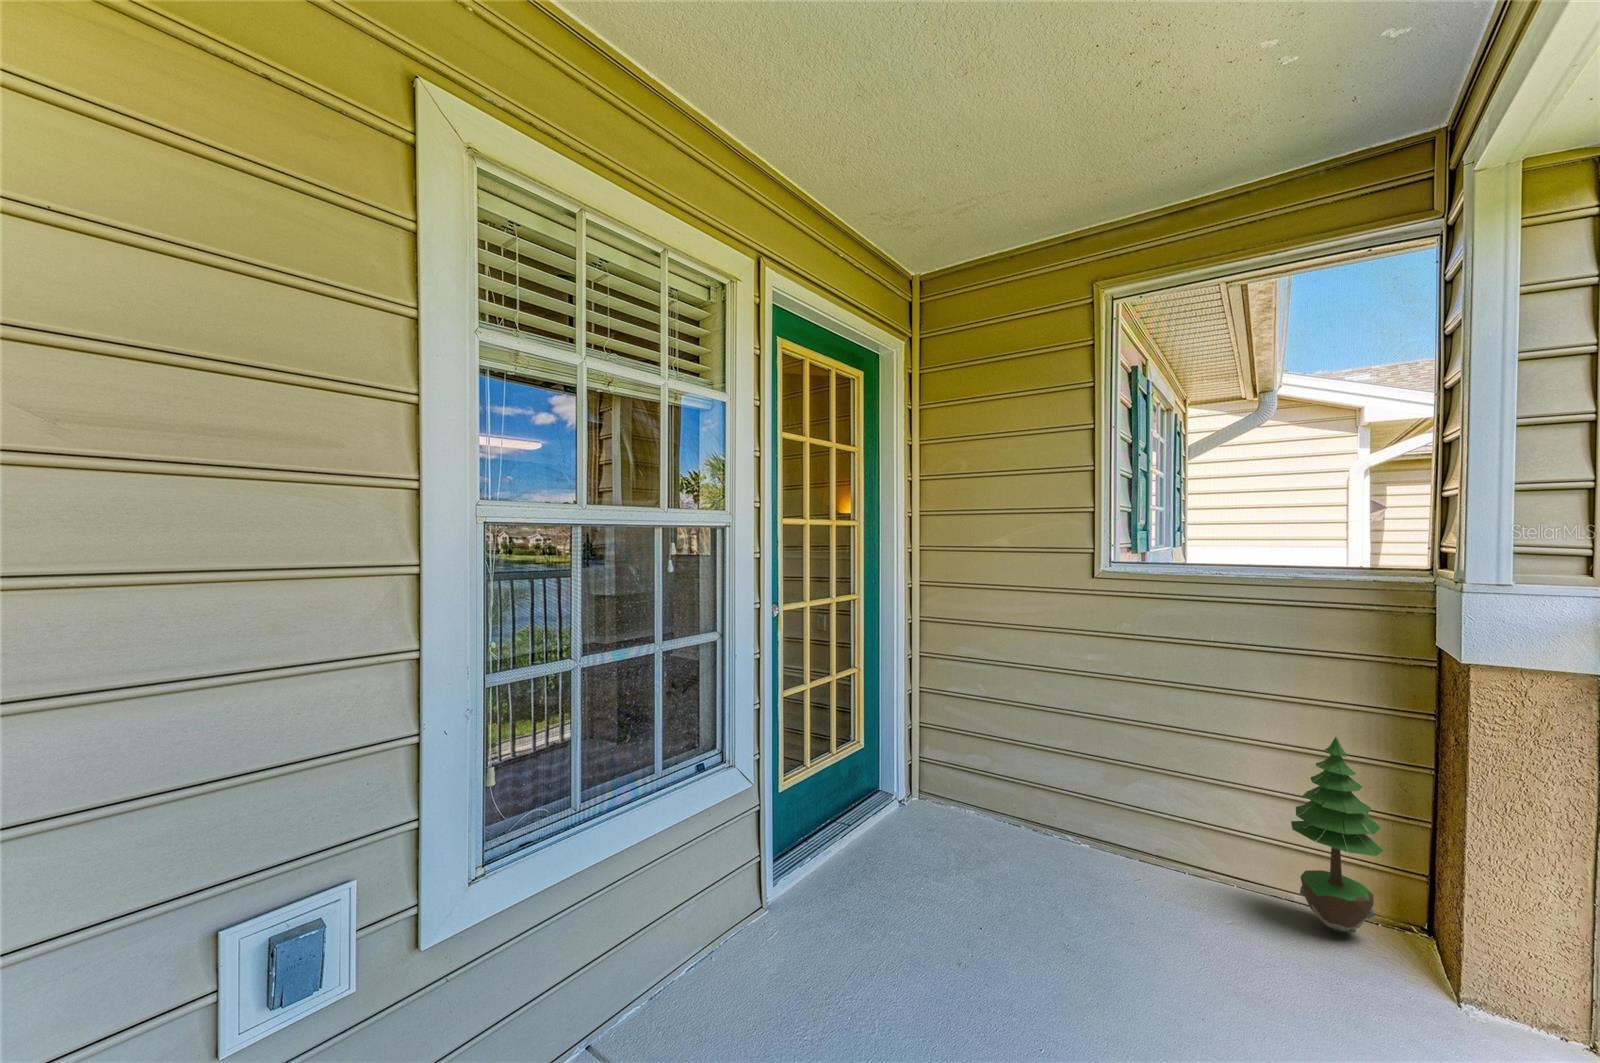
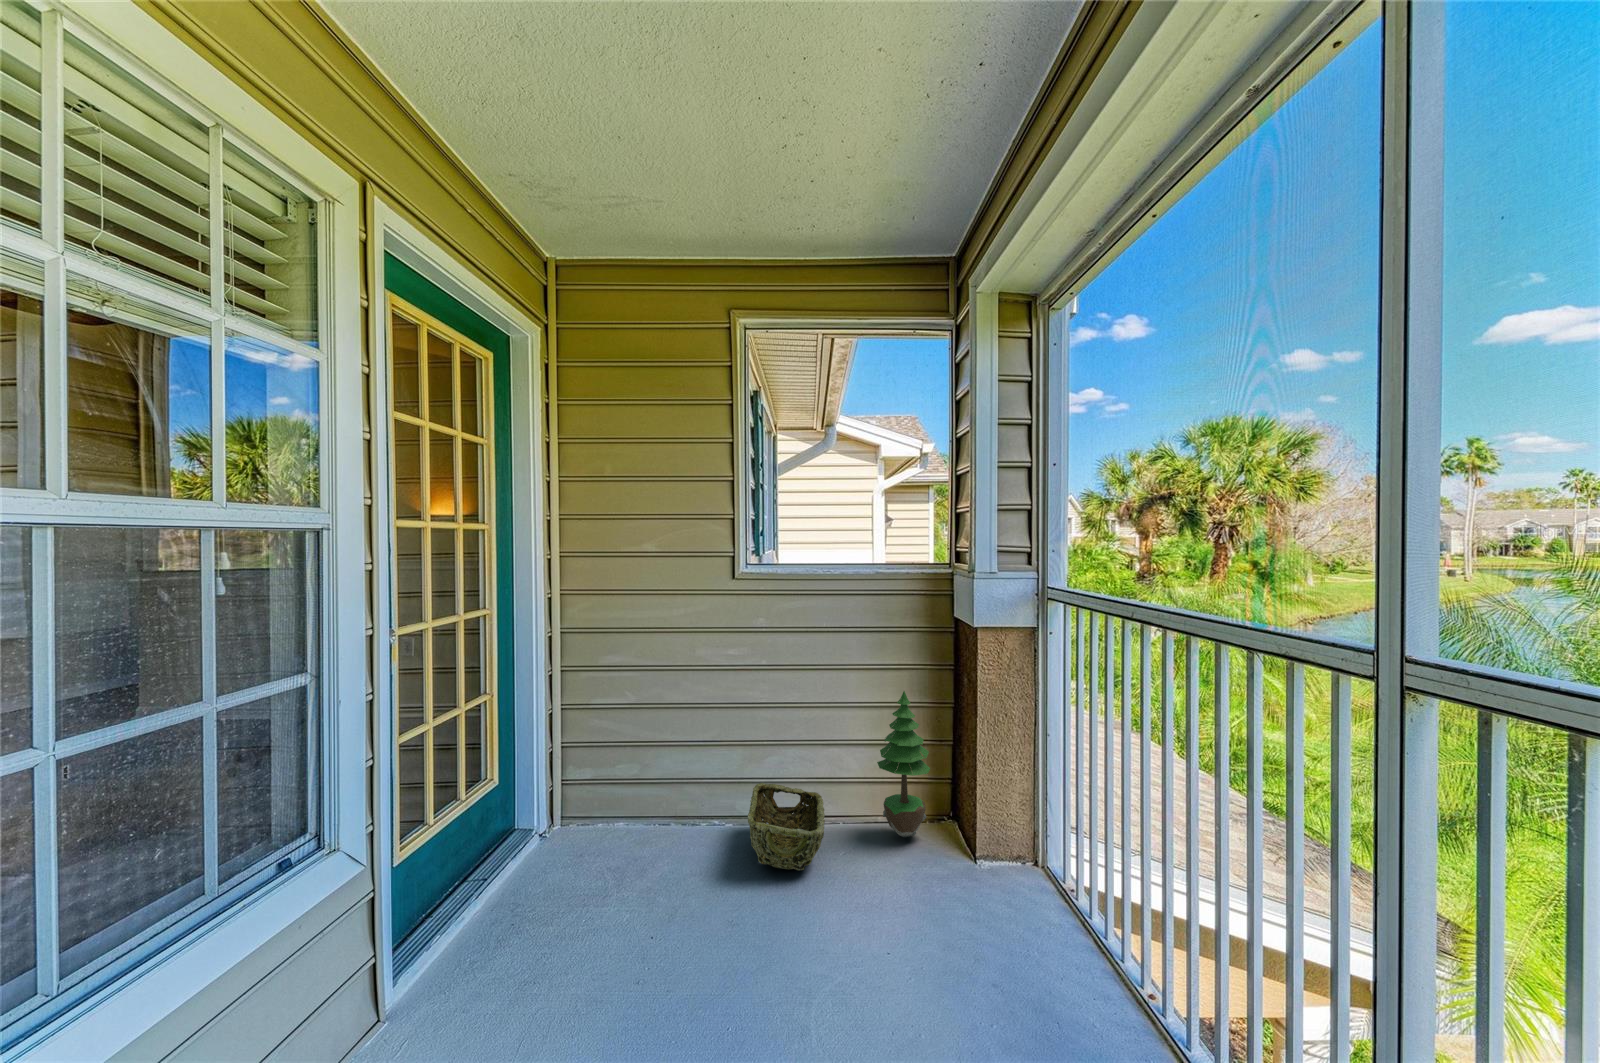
woven basket: none [1100,808,1207,920] -> present [748,783,825,870]

